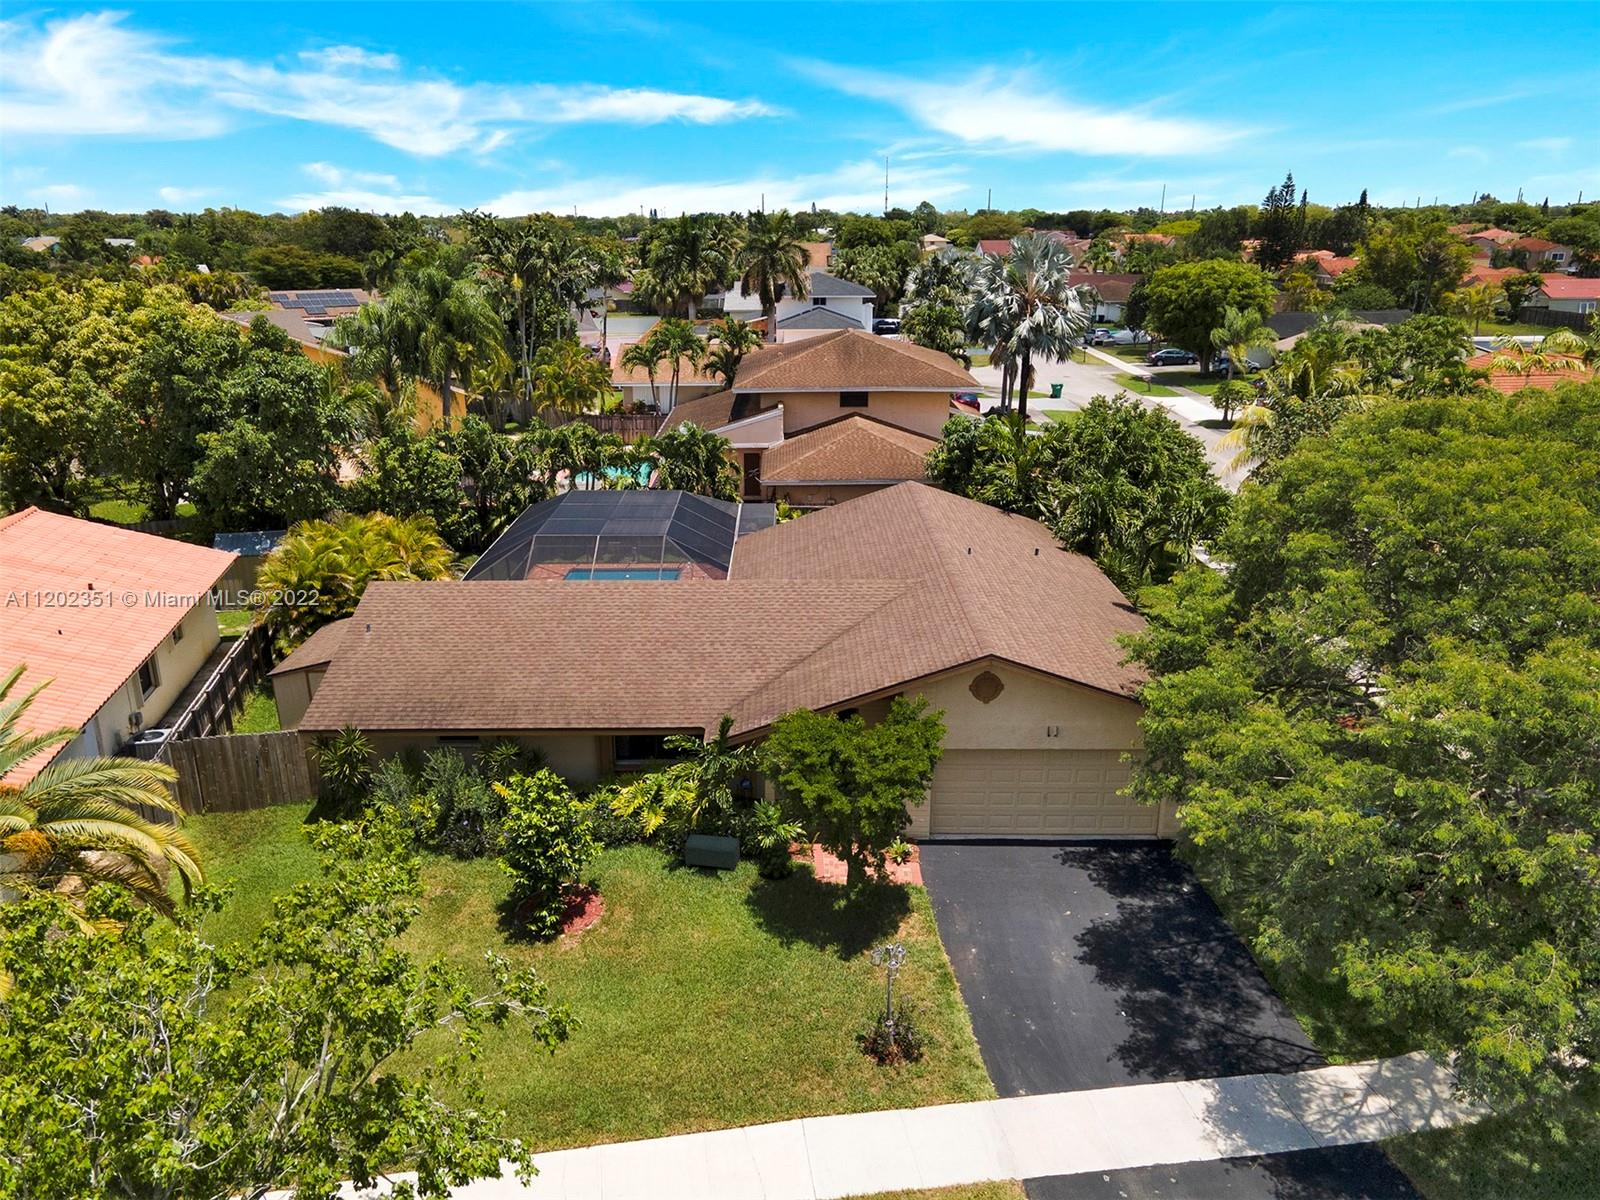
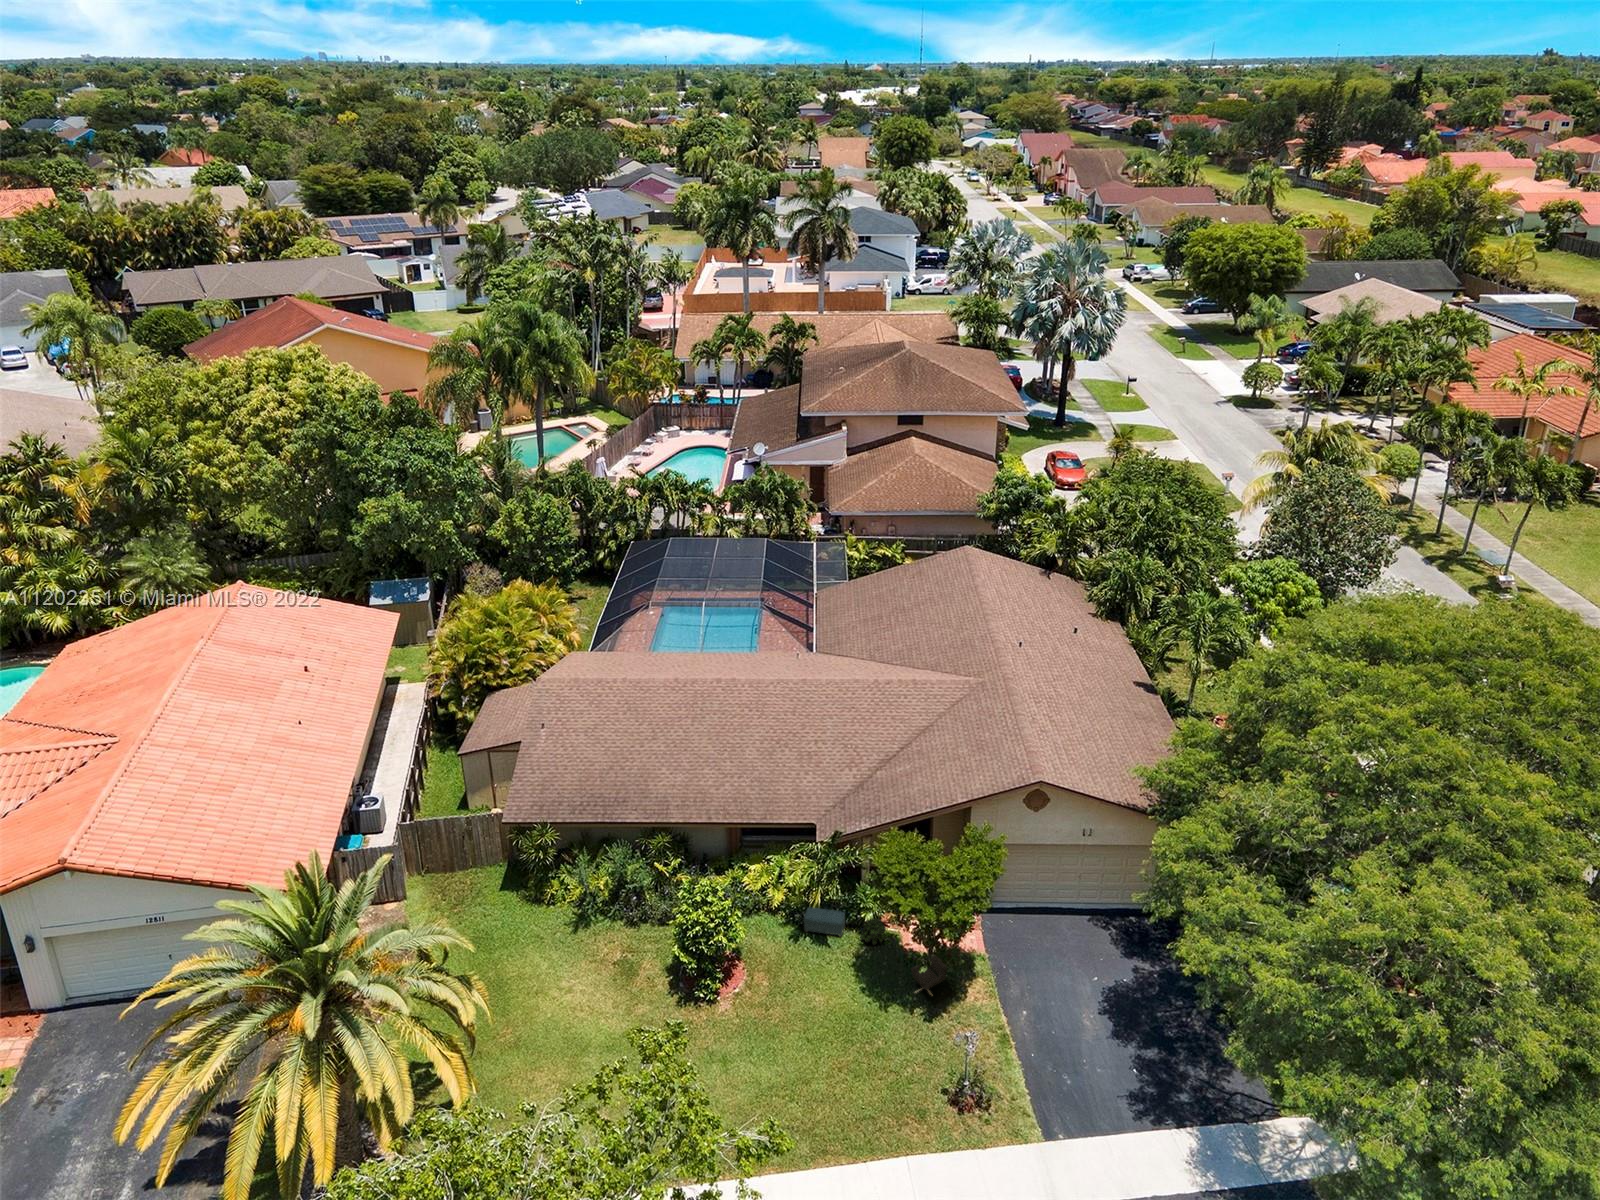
lounge chair: none [821,880,869,932] -> present [911,955,947,994]

